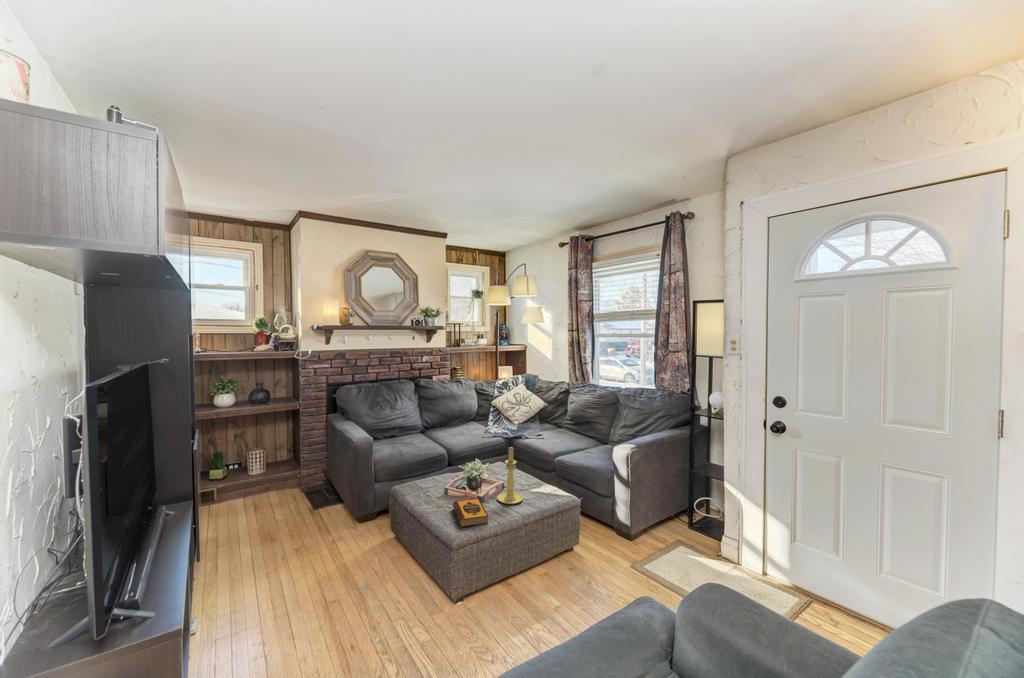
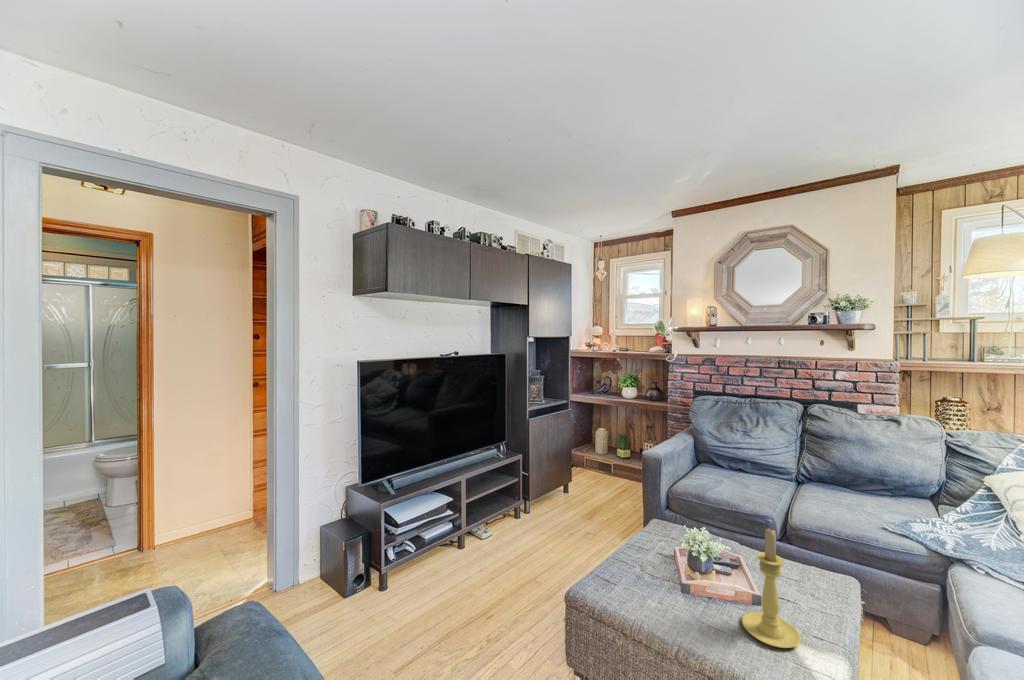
hardback book: present [453,499,488,527] -> none [626,572,701,629]

